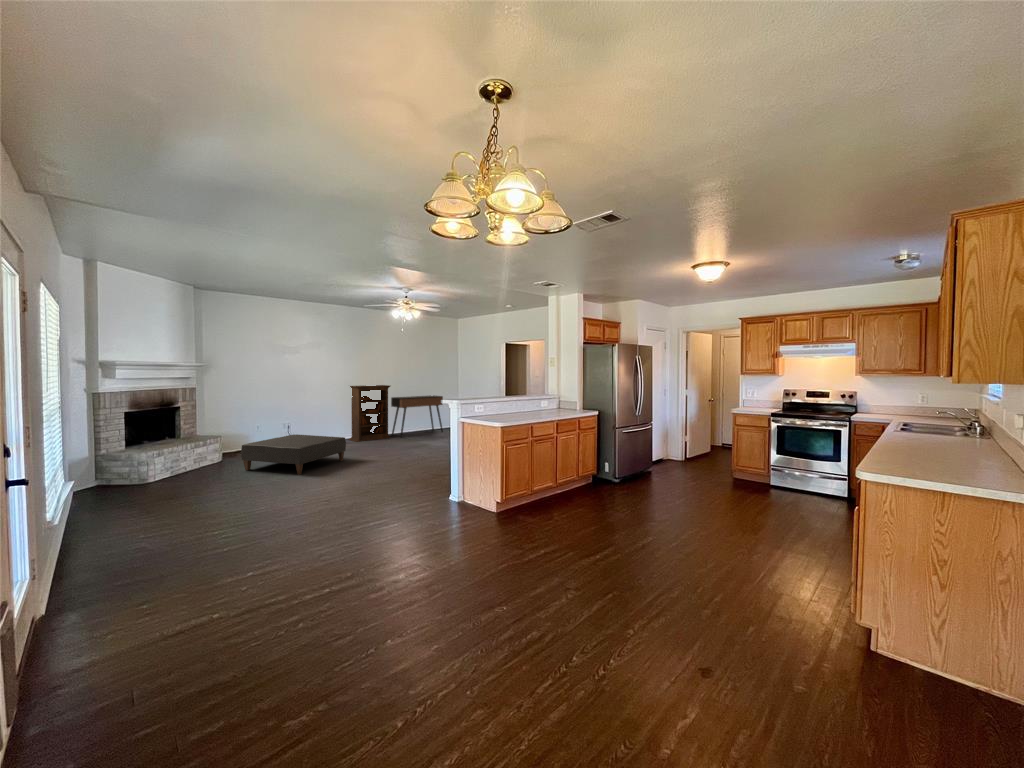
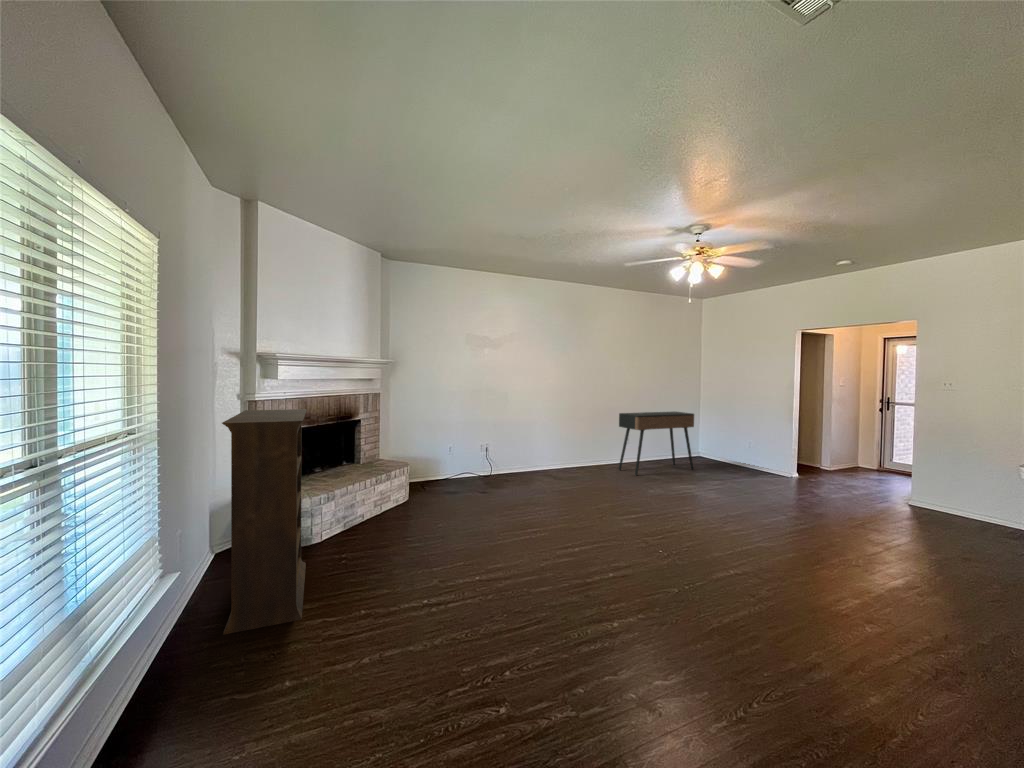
bookcase: present [349,385,390,442] -> present [222,409,307,635]
ottoman: present [241,434,346,475] -> none [435,469,585,554]

